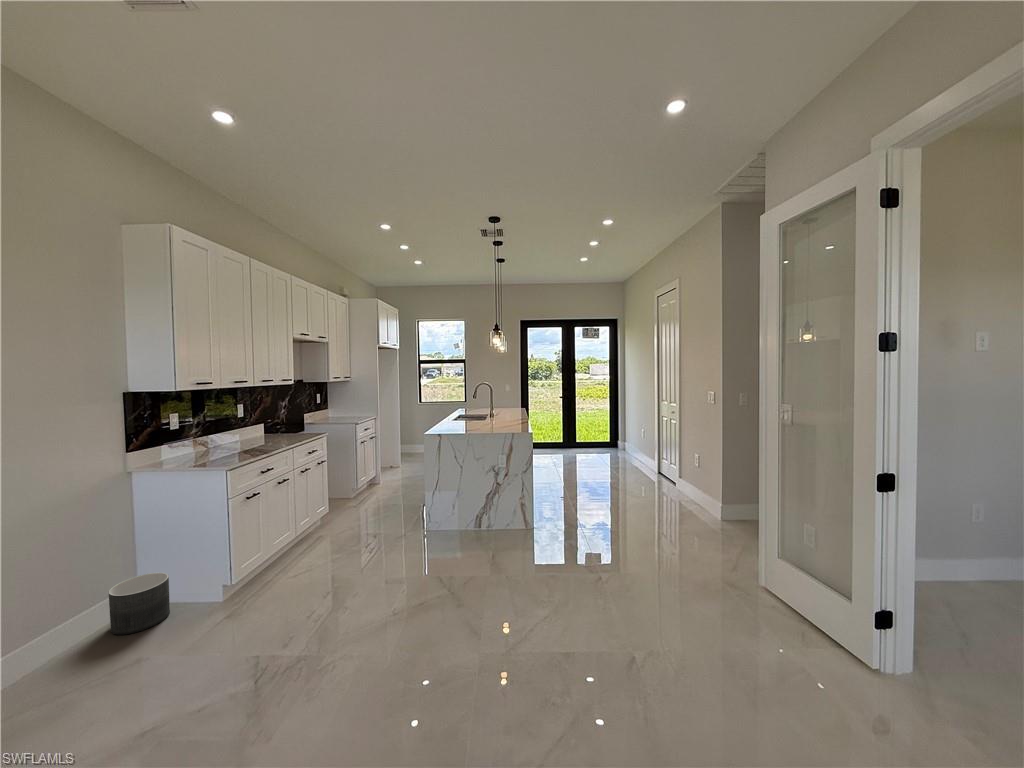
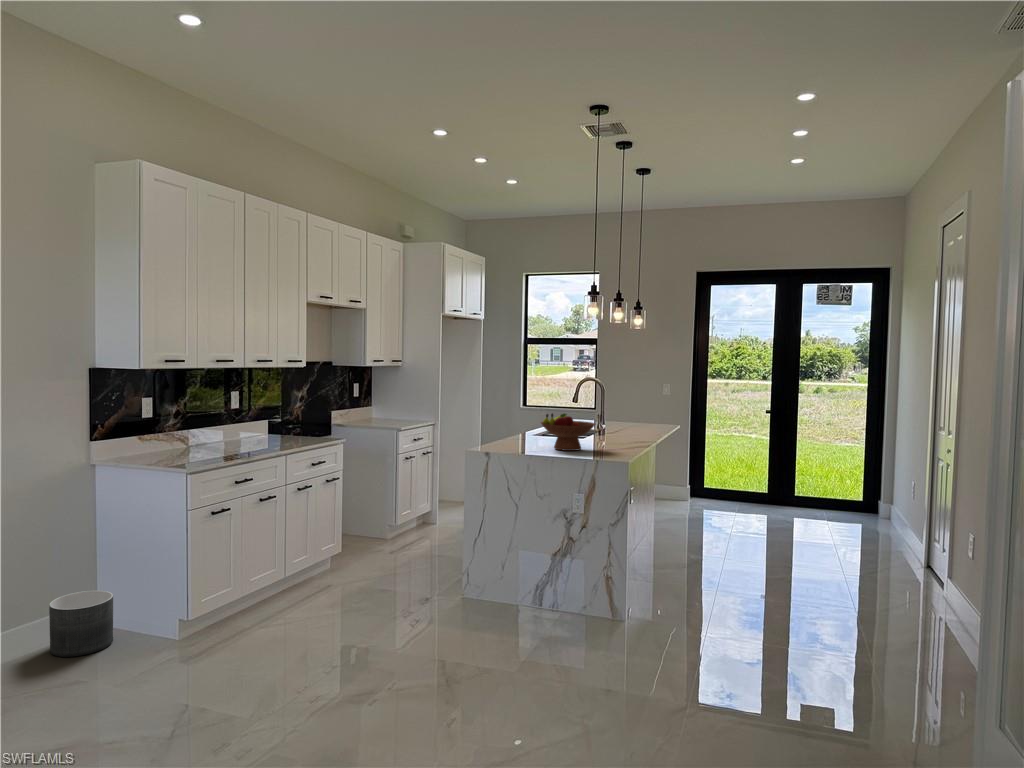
fruit bowl: none [470,407,504,429] -> present [541,413,595,451]

